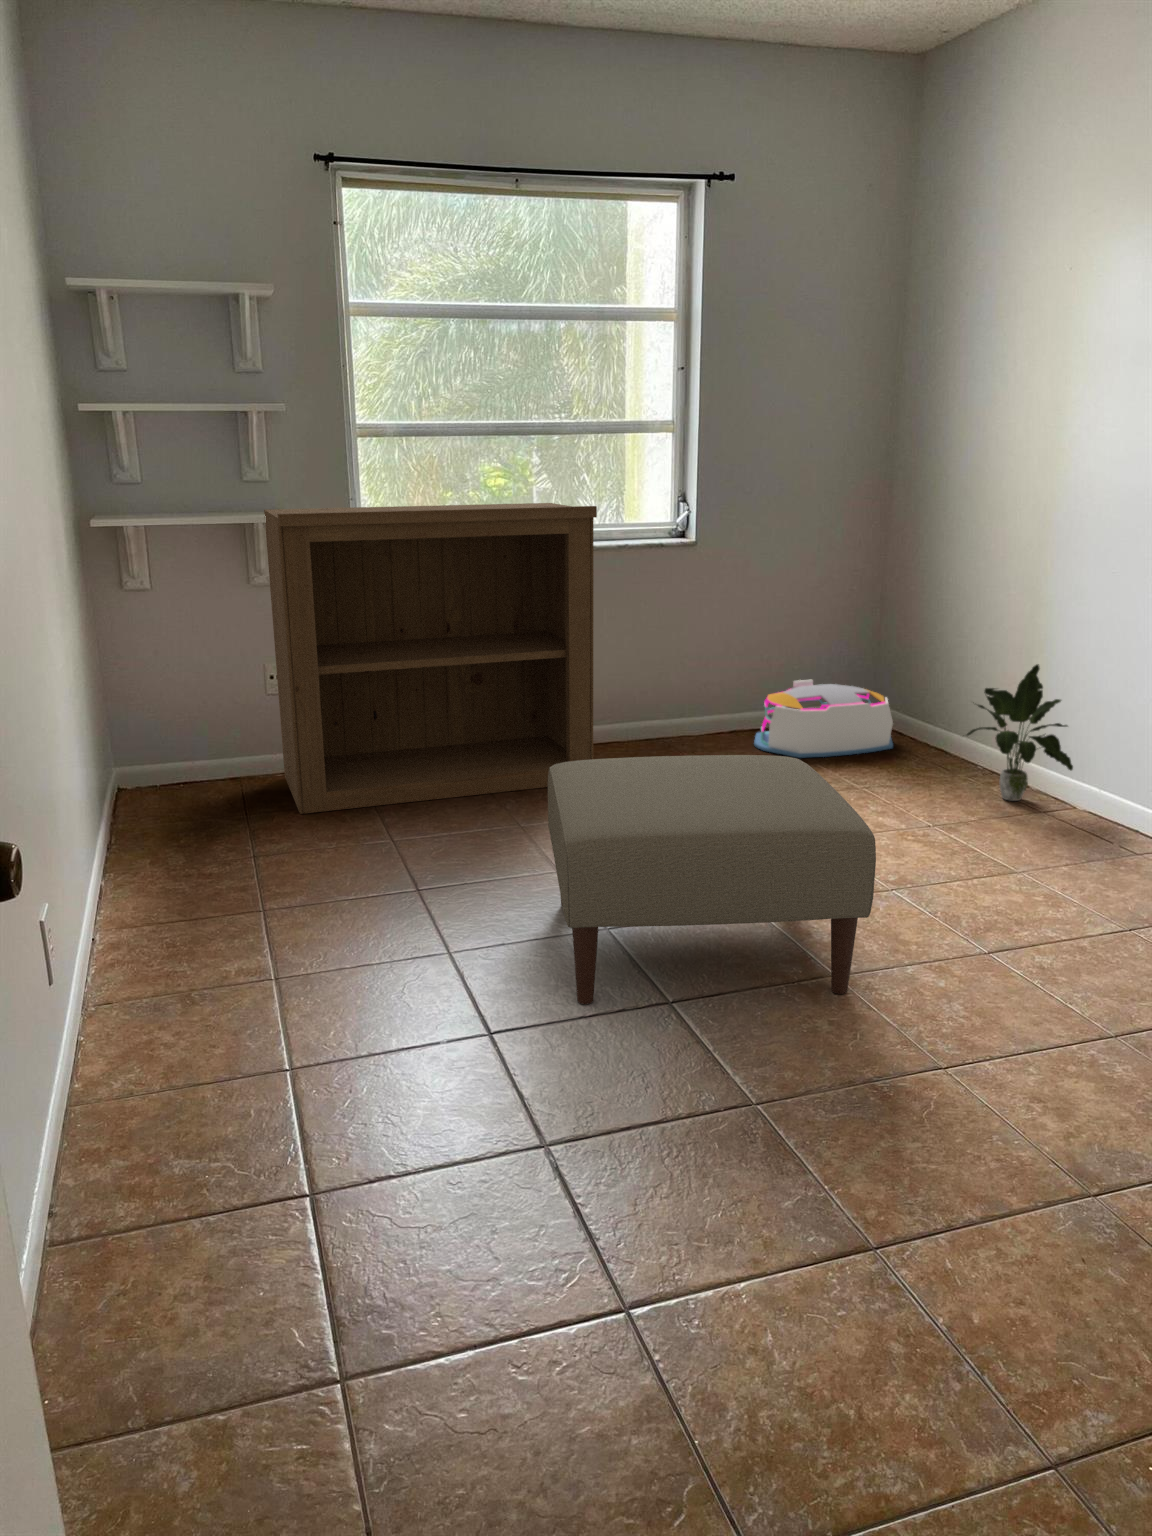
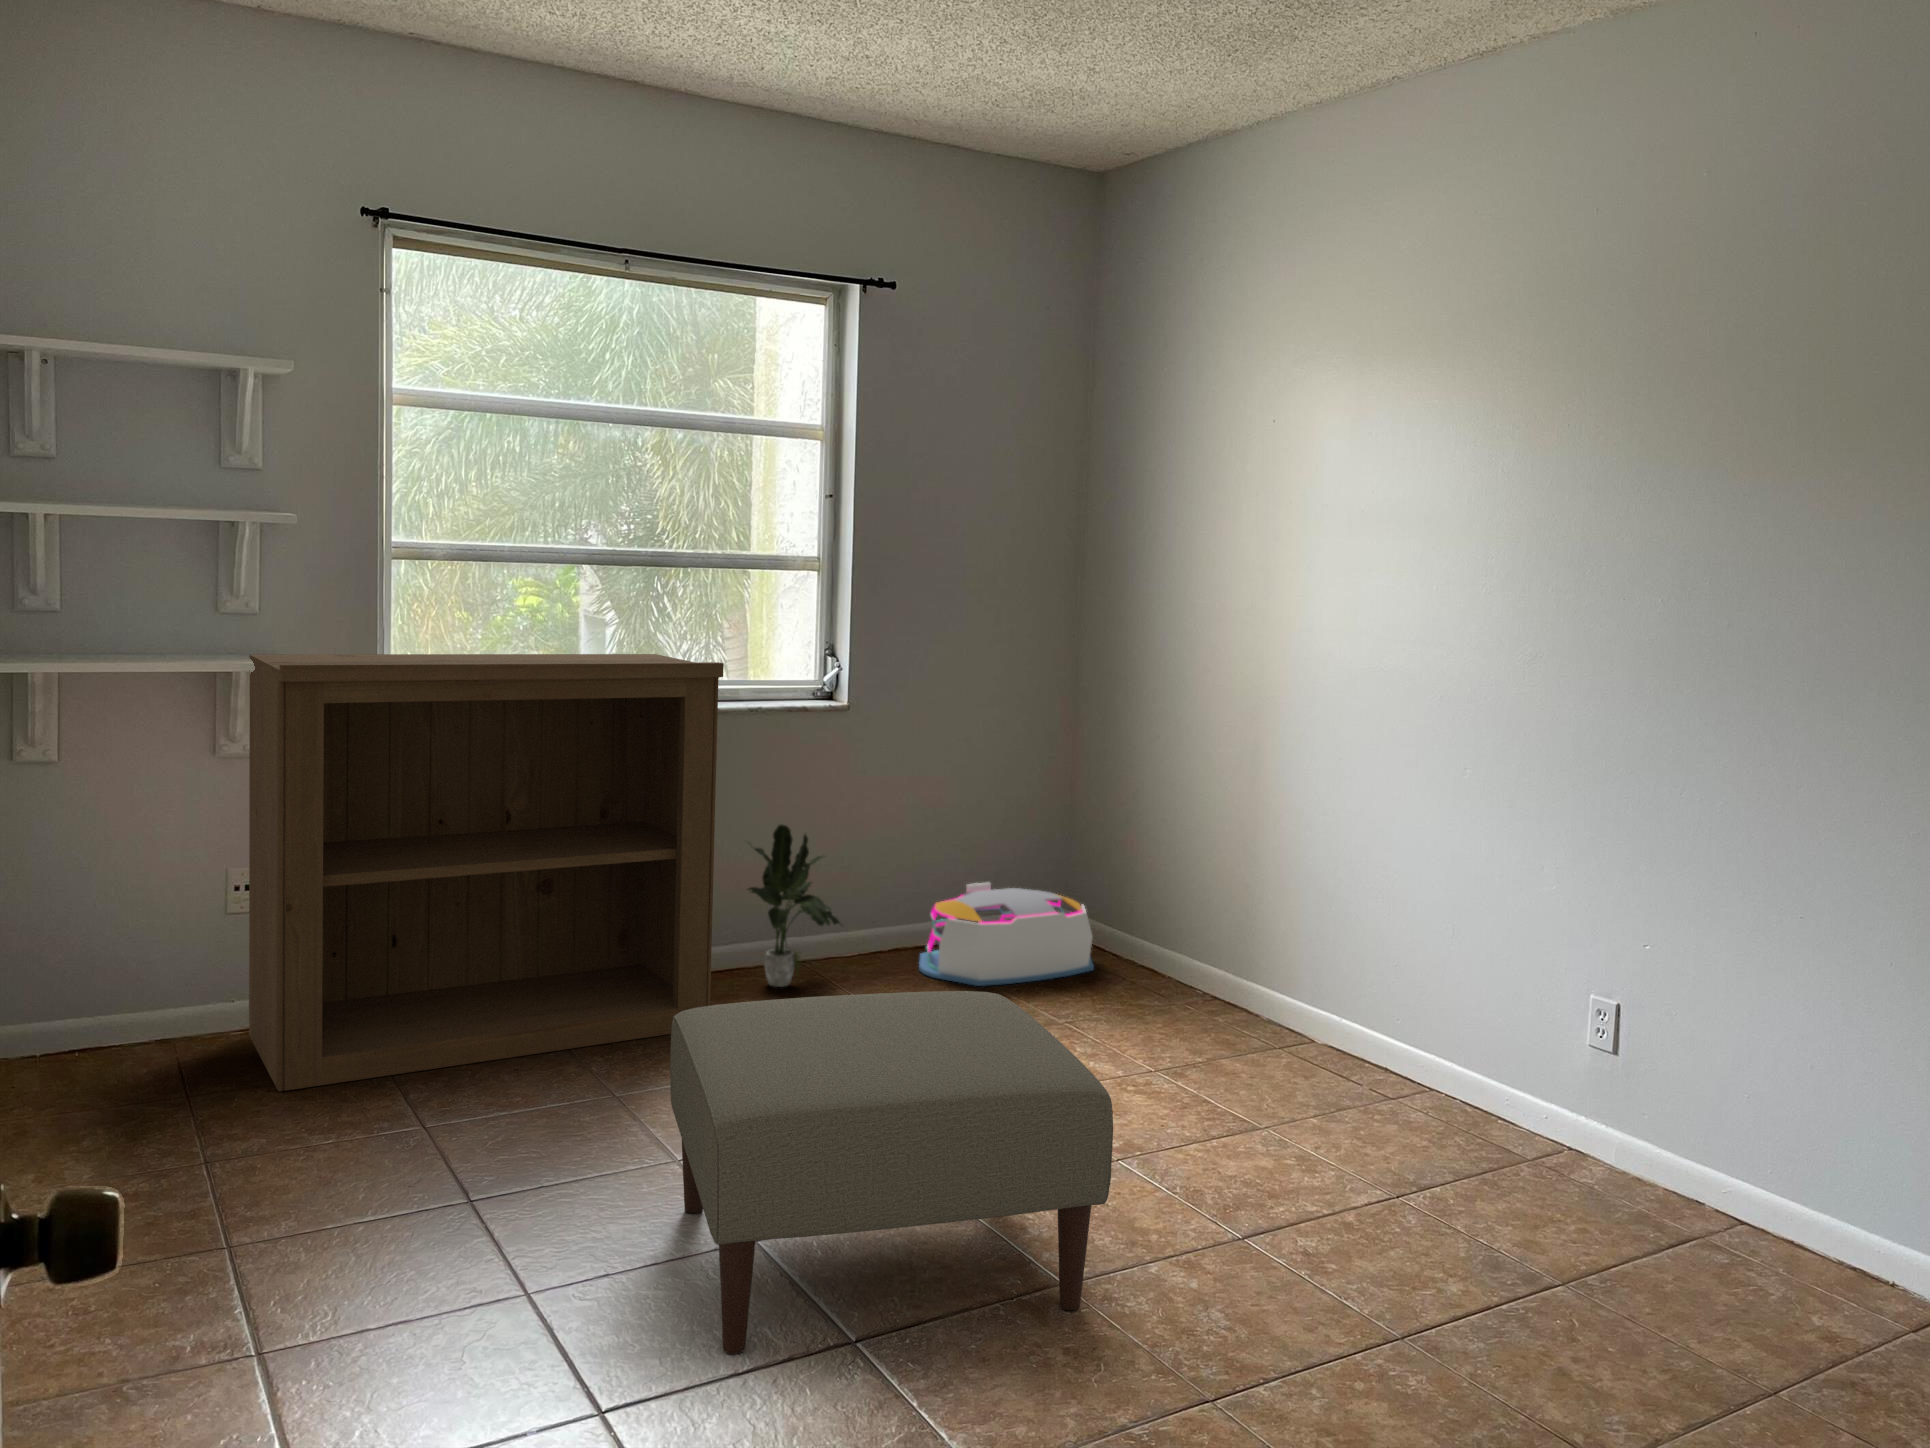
potted plant: present [967,664,1073,801] -> present [748,825,840,987]

